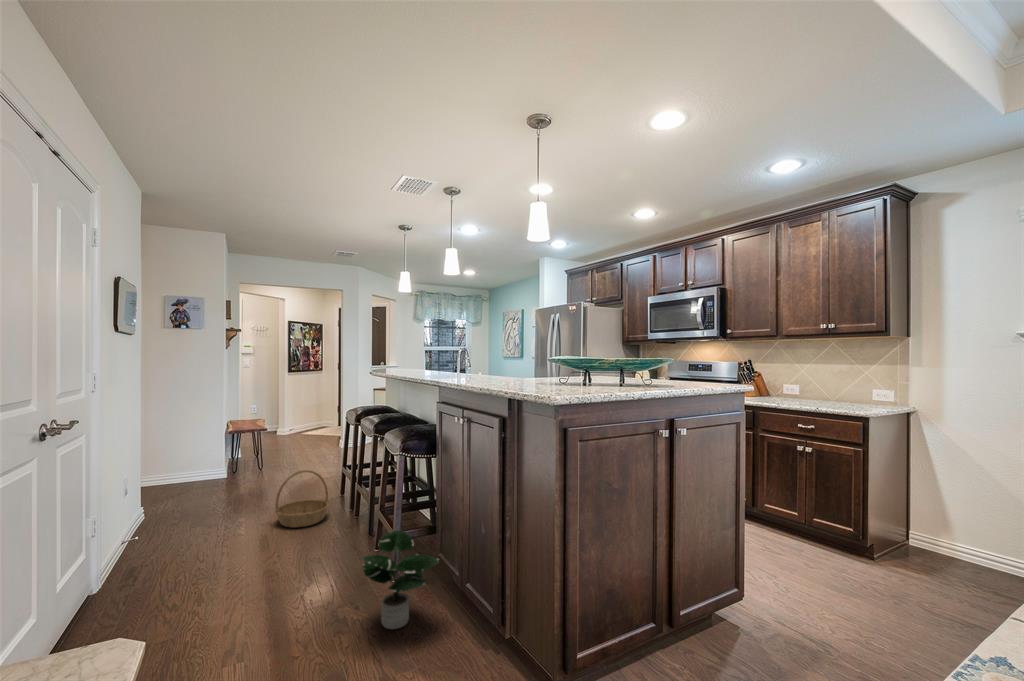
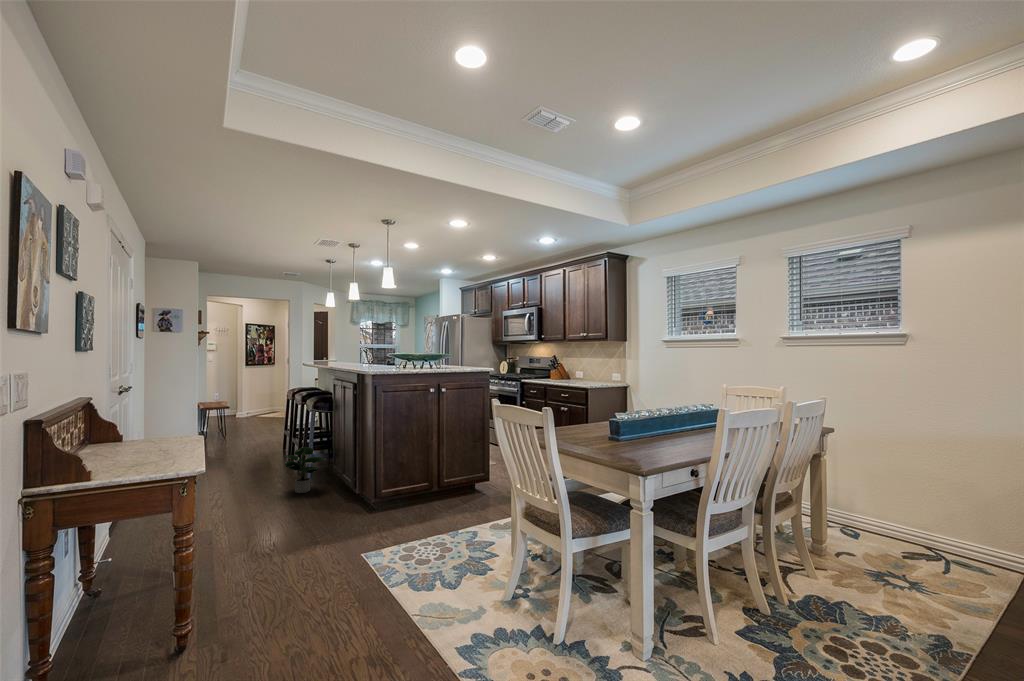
basket: present [275,470,329,528] -> none [237,426,273,461]

